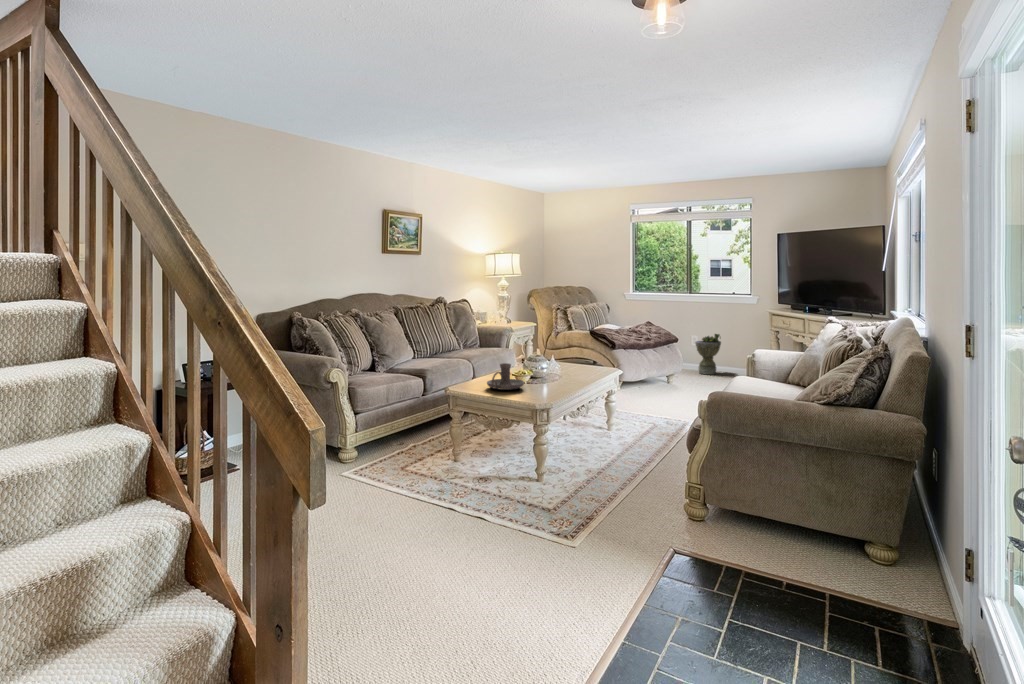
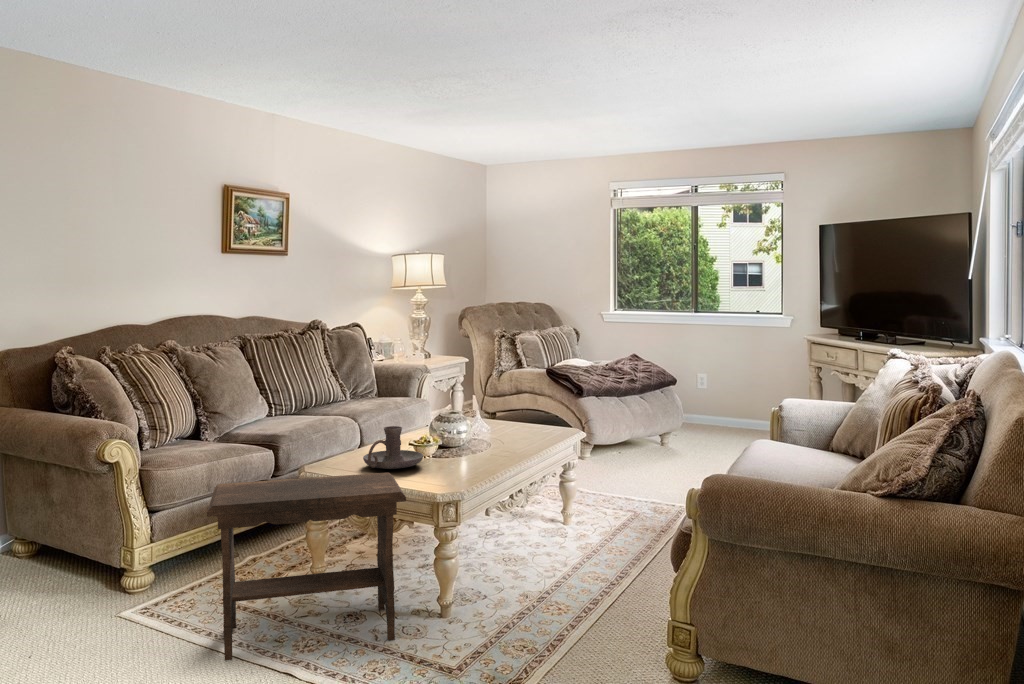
planter: present [695,334,721,375] -> none [701,371,738,430]
footstool: none [402,391,521,500] -> present [207,472,406,661]

